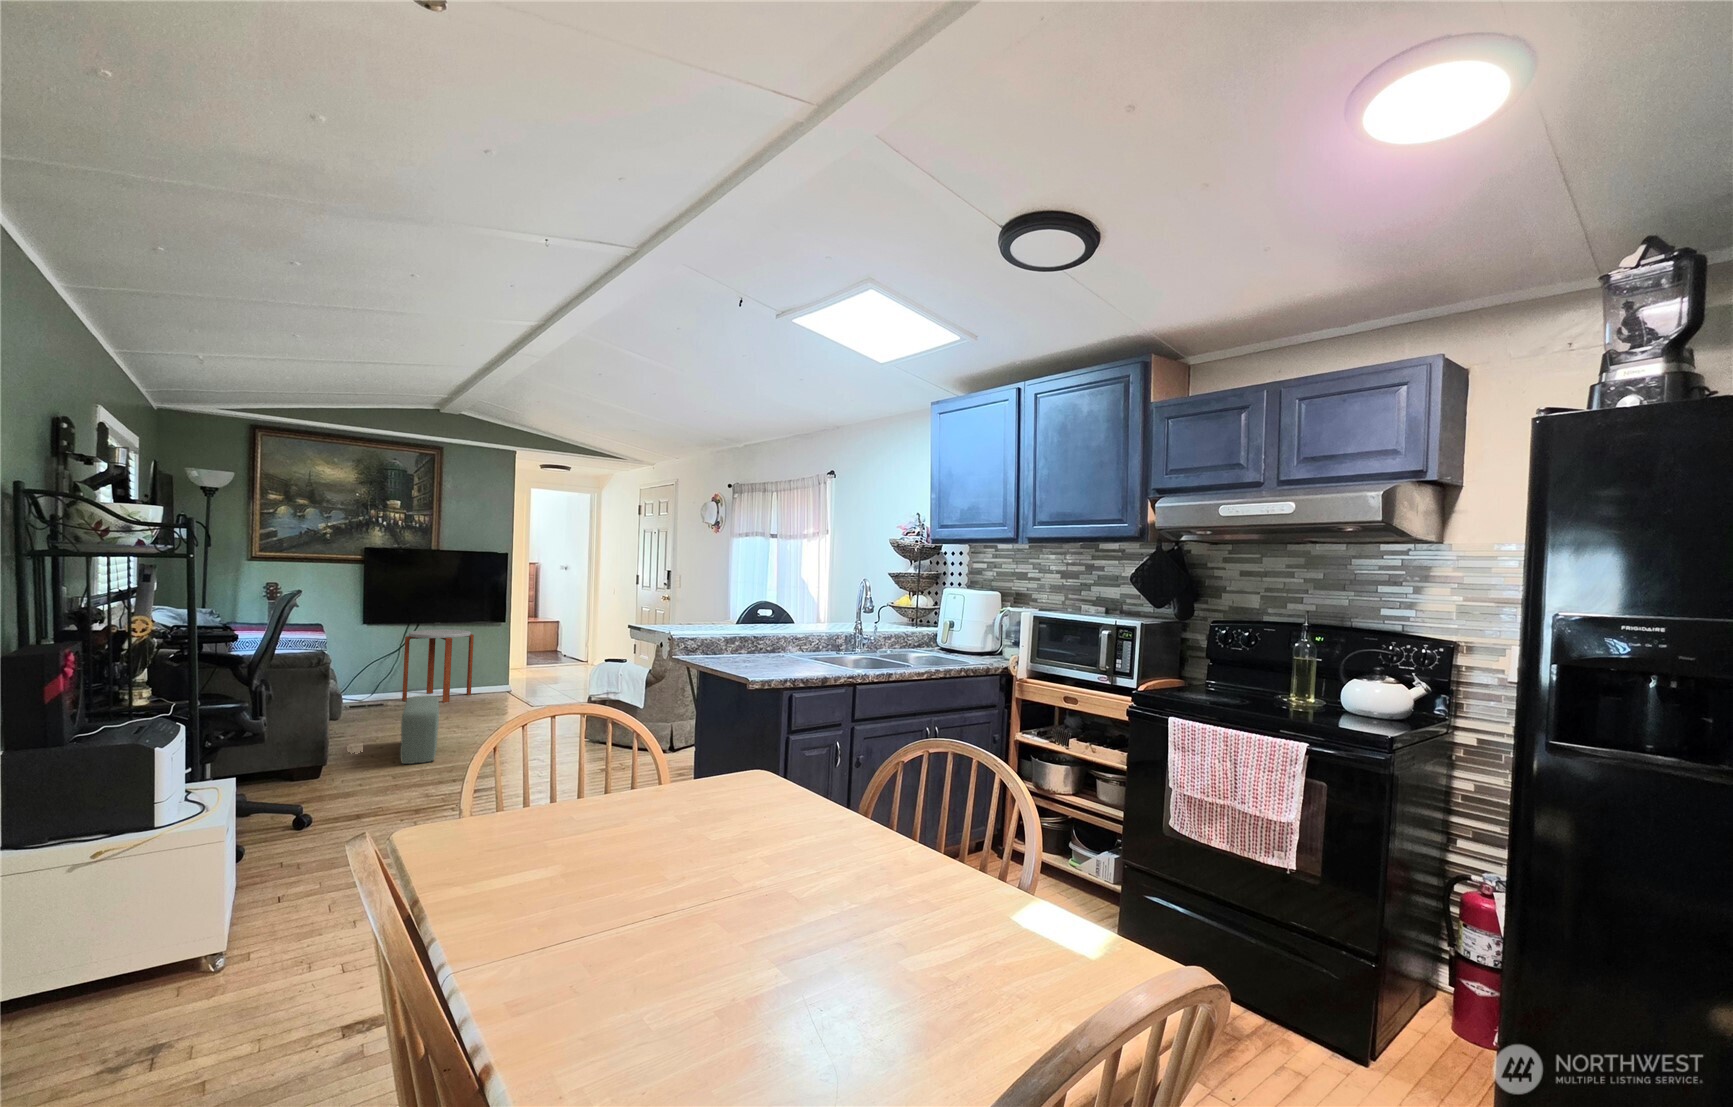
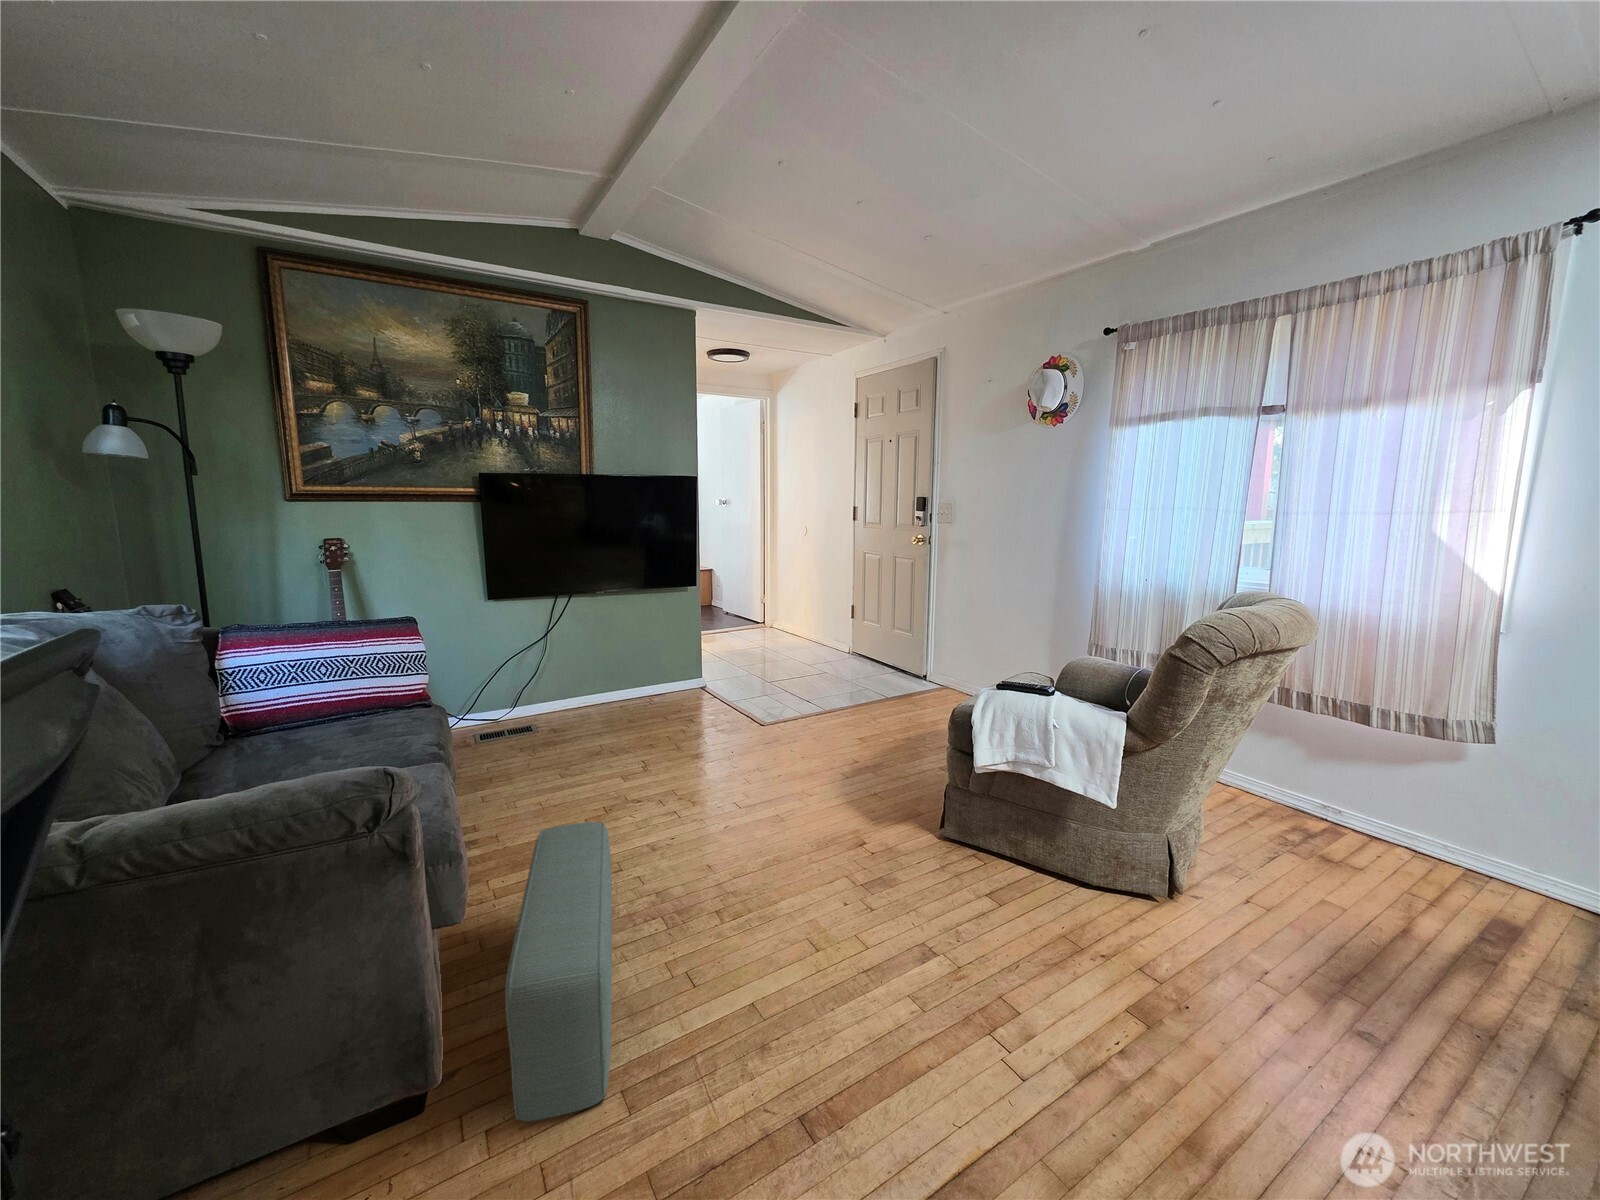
side table: present [402,630,474,702] -> none [553,609,658,737]

